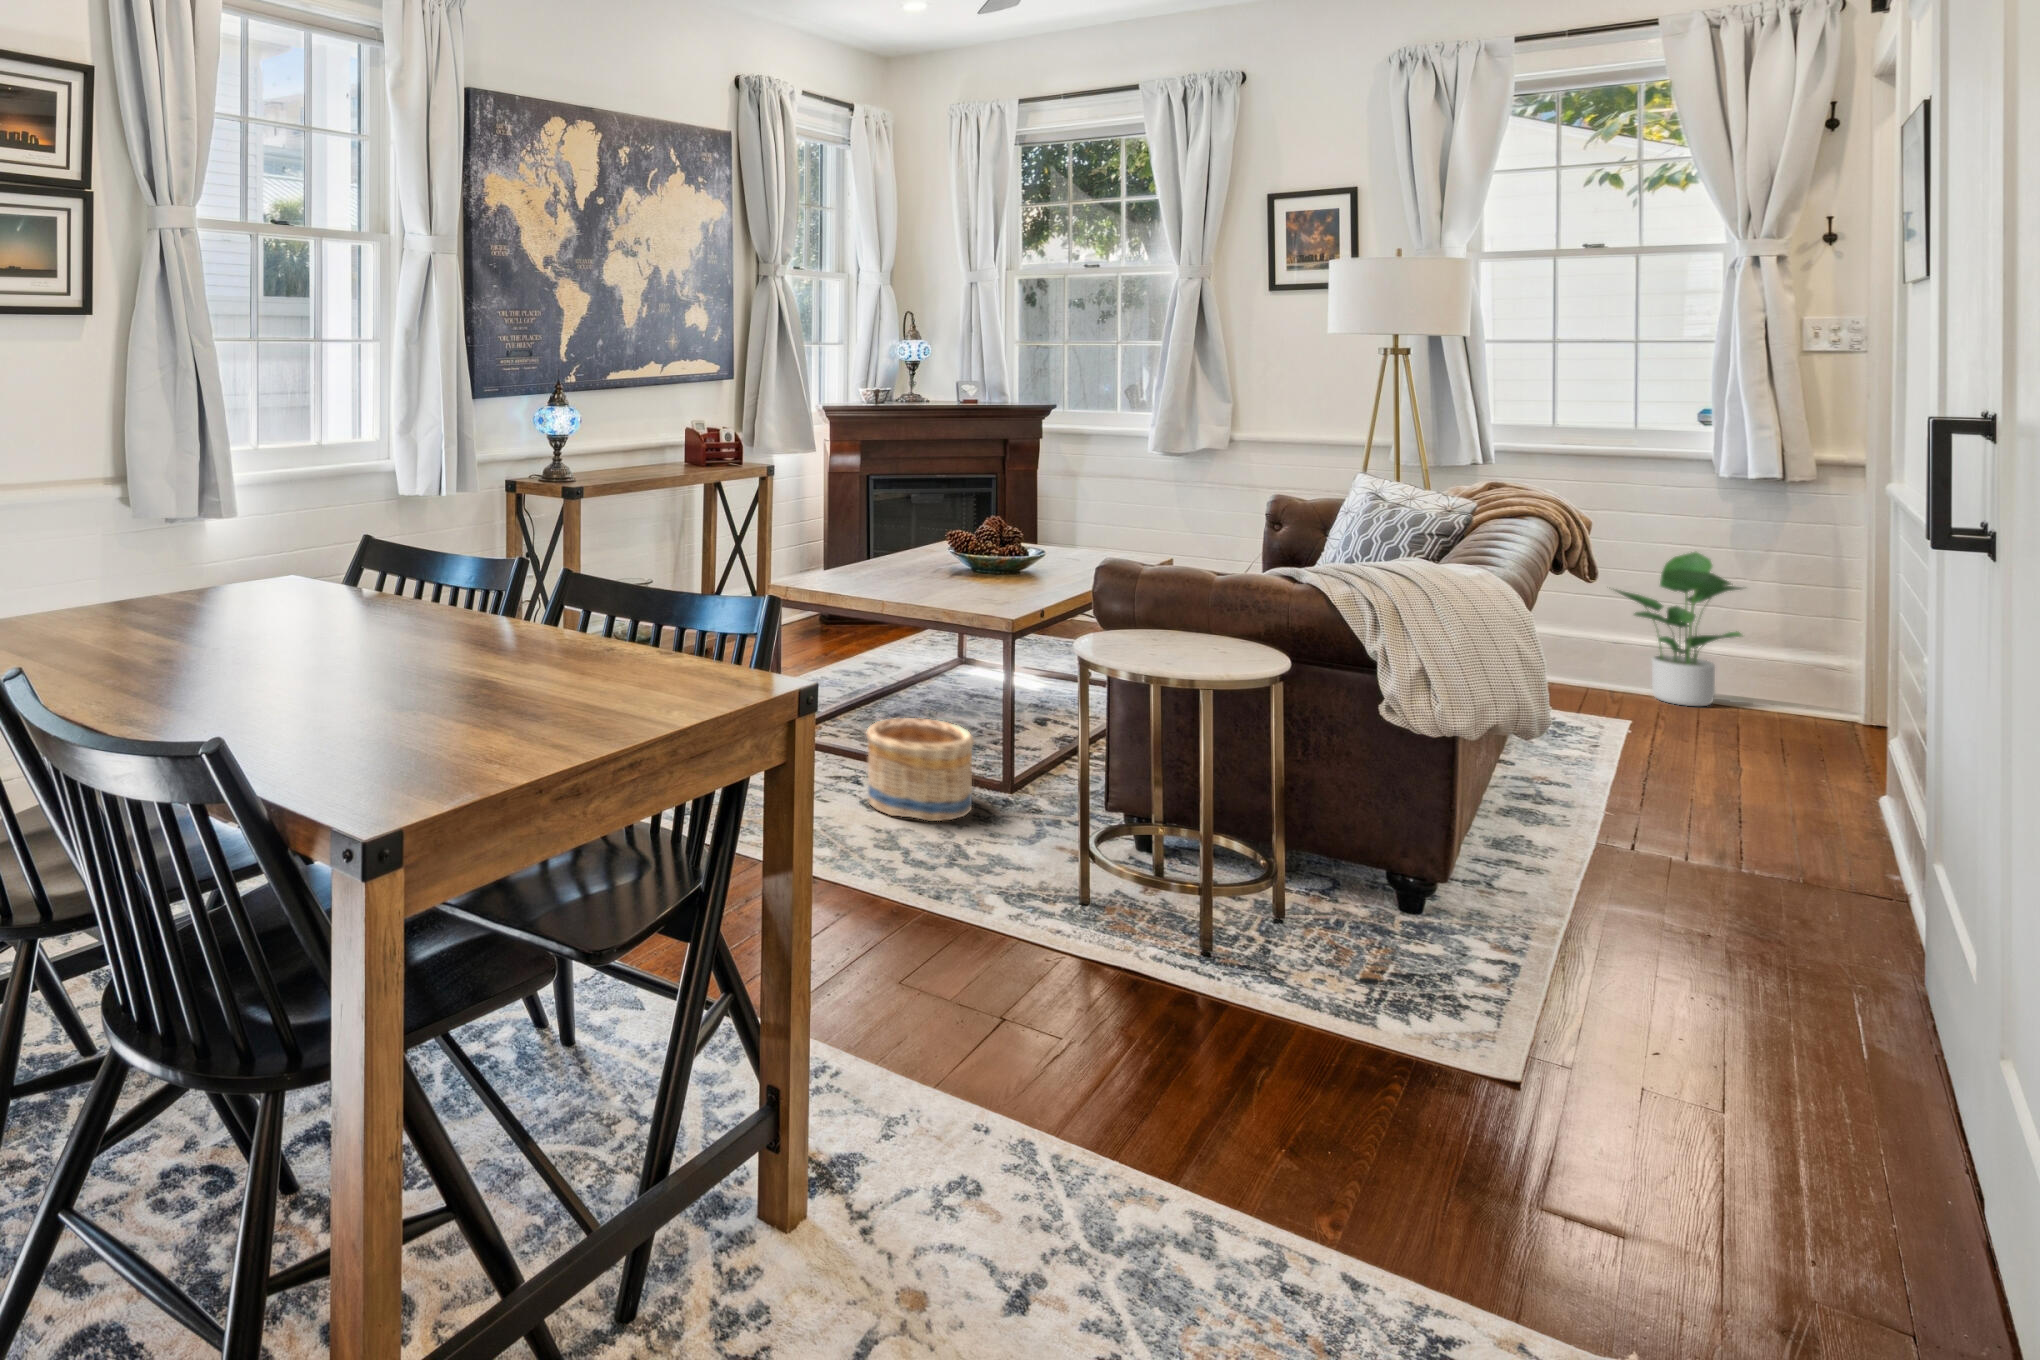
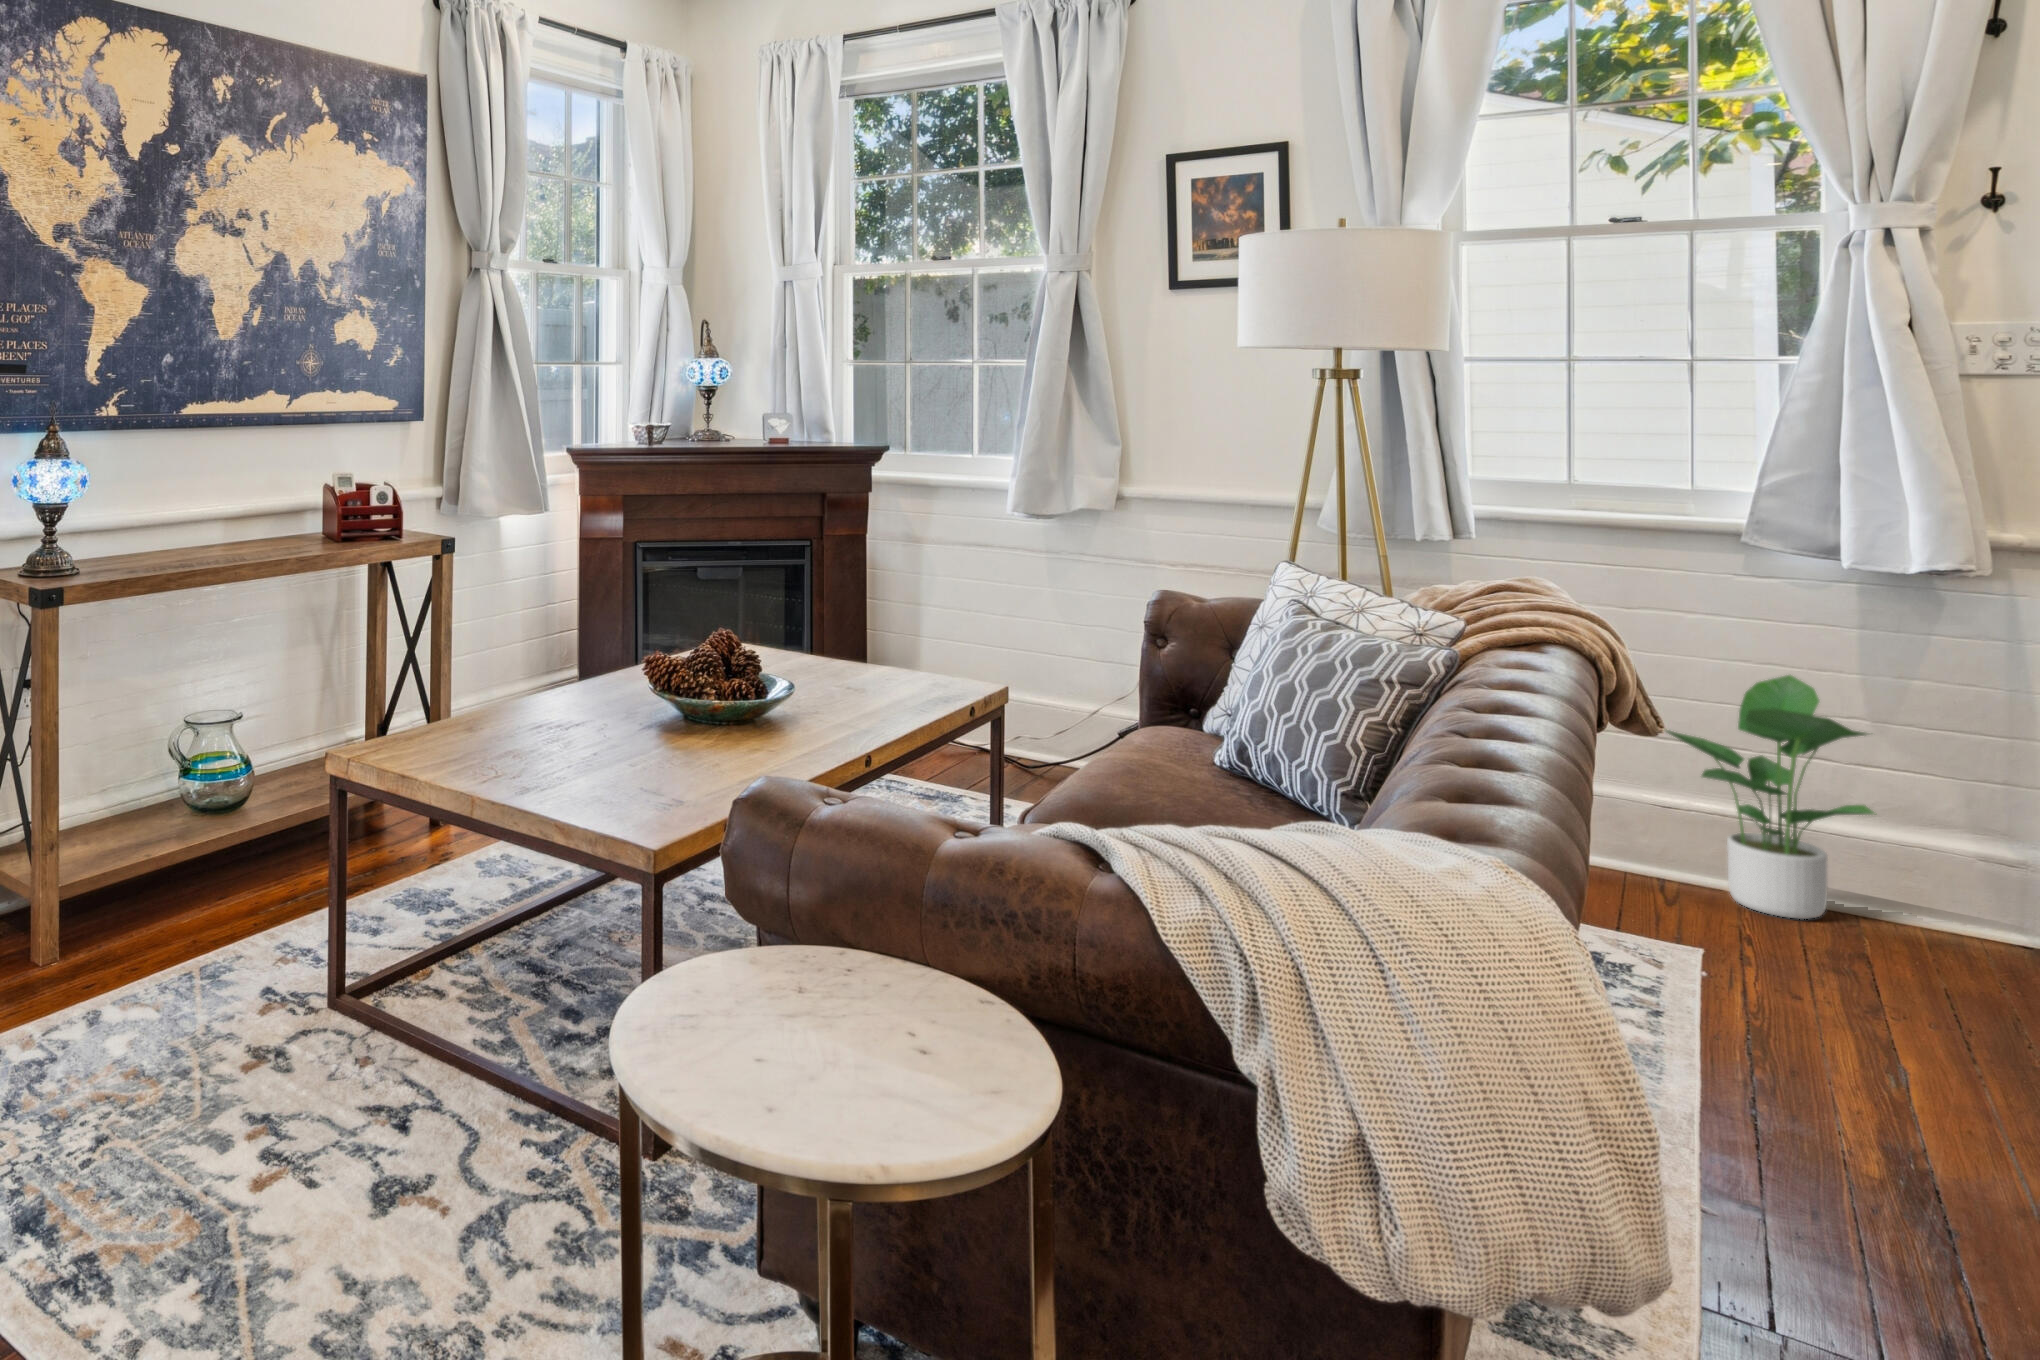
basket: present [867,718,974,821] -> none [371,1019,563,1253]

